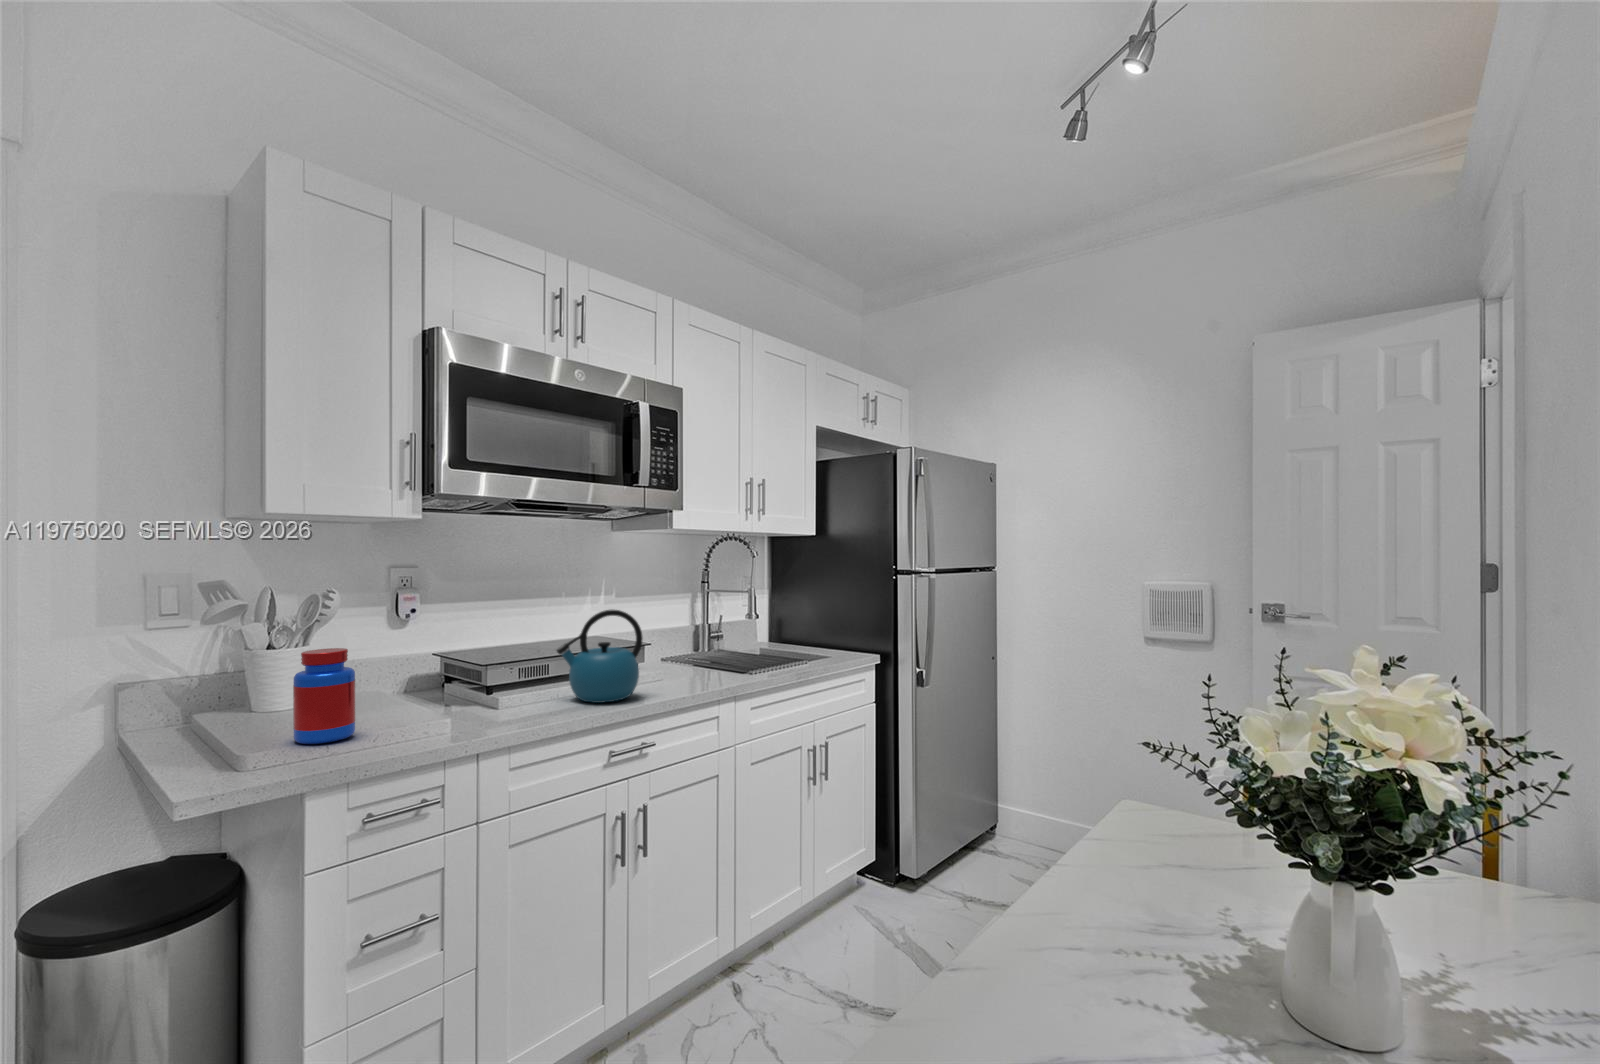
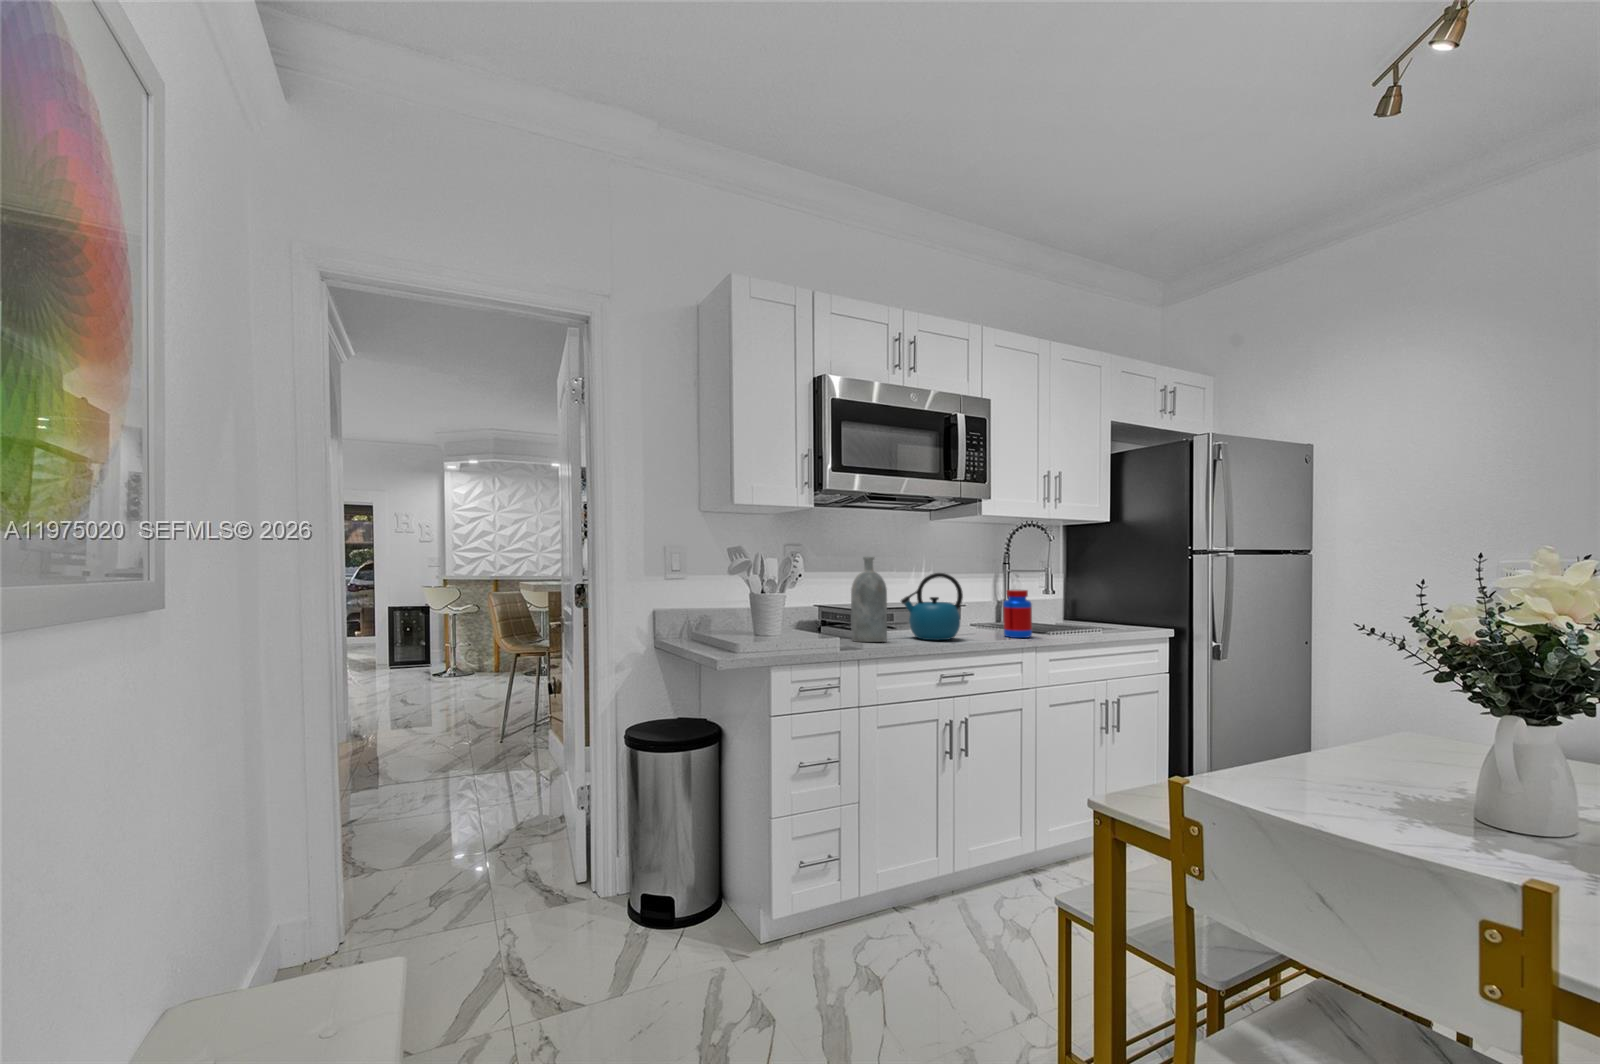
bottle: none [476,593,532,718] -> present [851,557,887,642]
jar: present [293,648,355,744] -> present [1003,589,1032,638]

